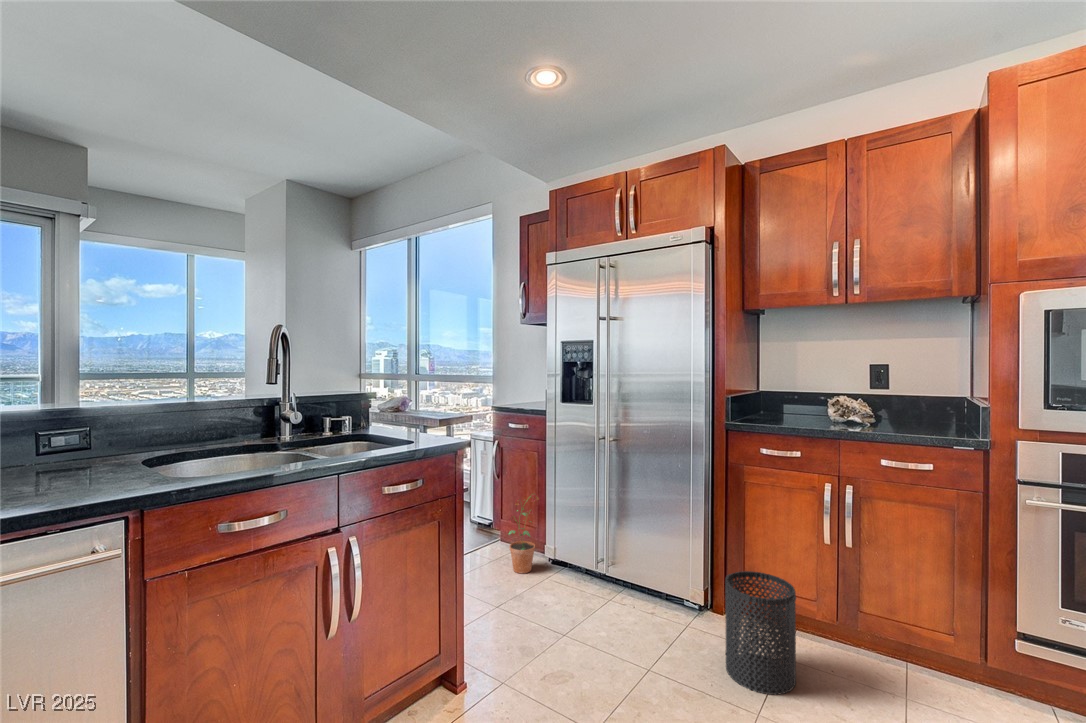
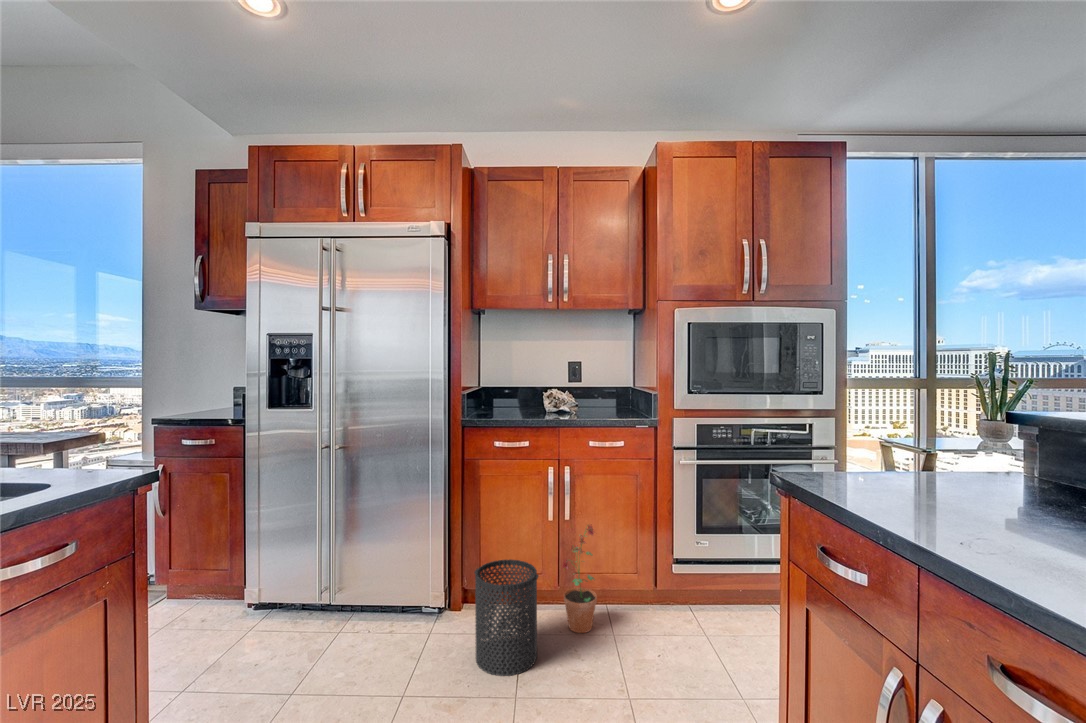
potted plant: present [509,494,539,573] -> present [563,525,597,633]

